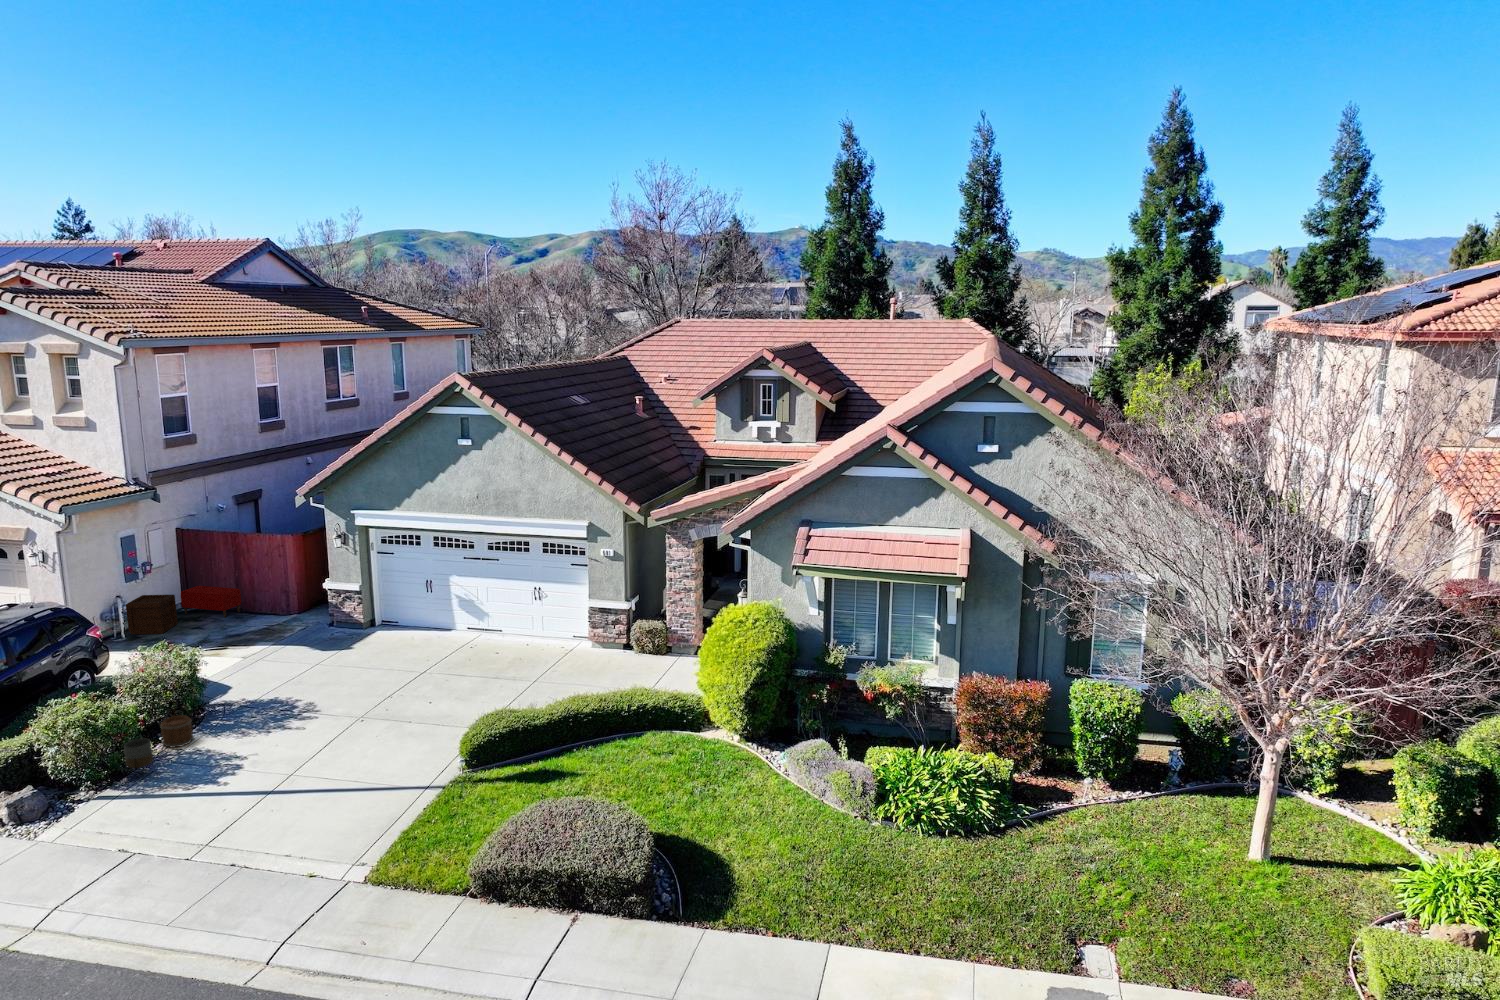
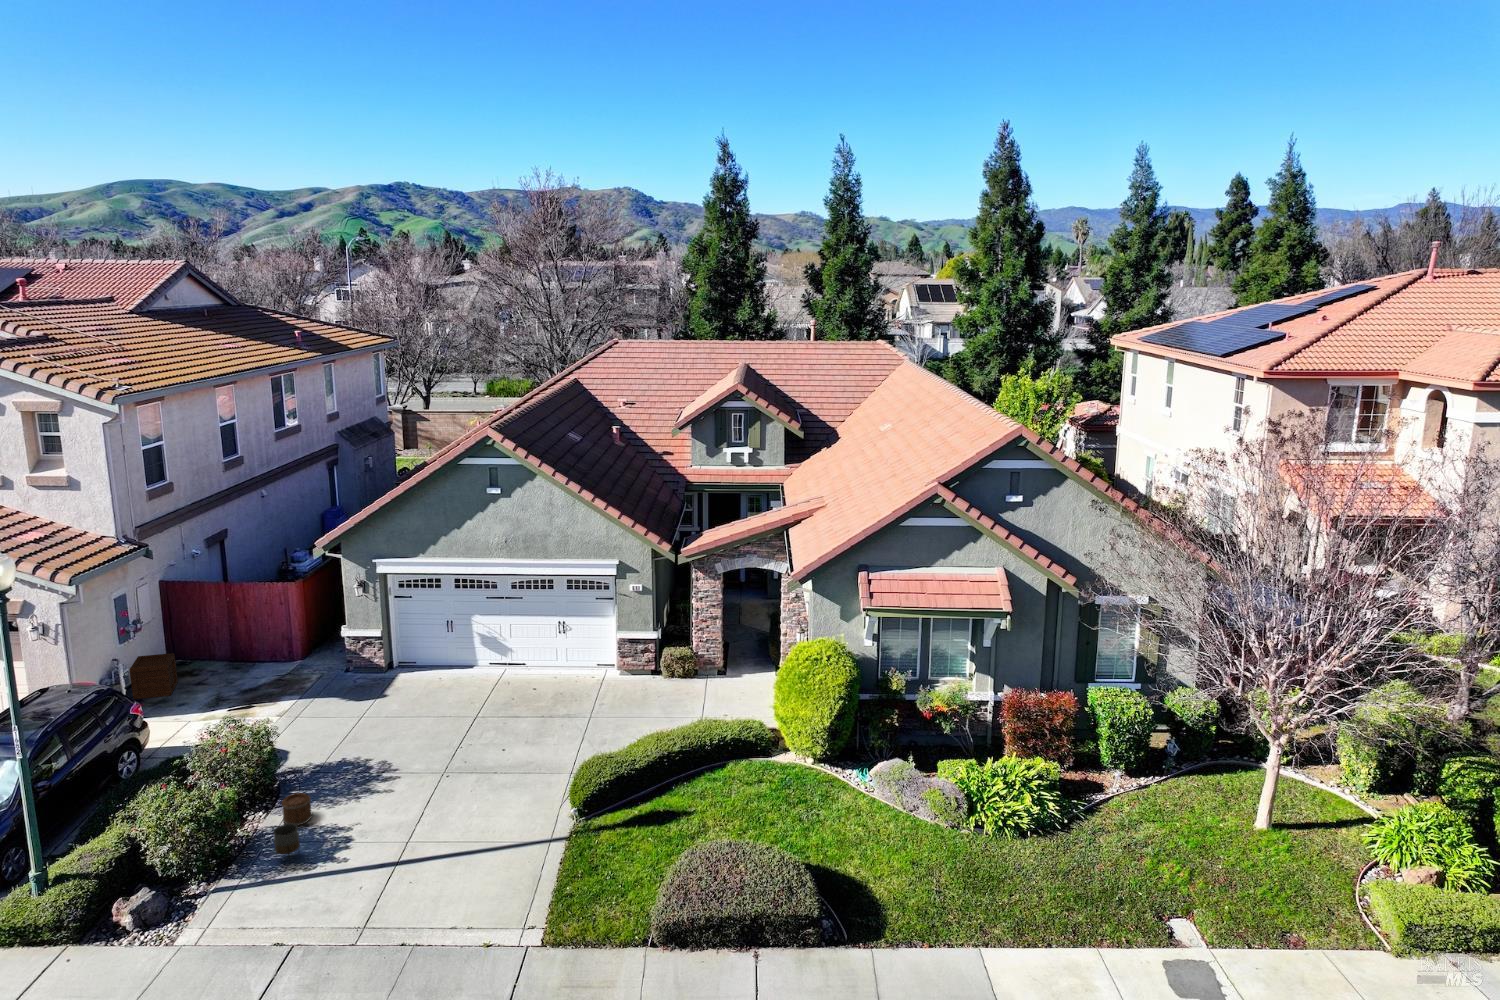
bench: present [181,586,241,618] -> none [171,638,237,671]

